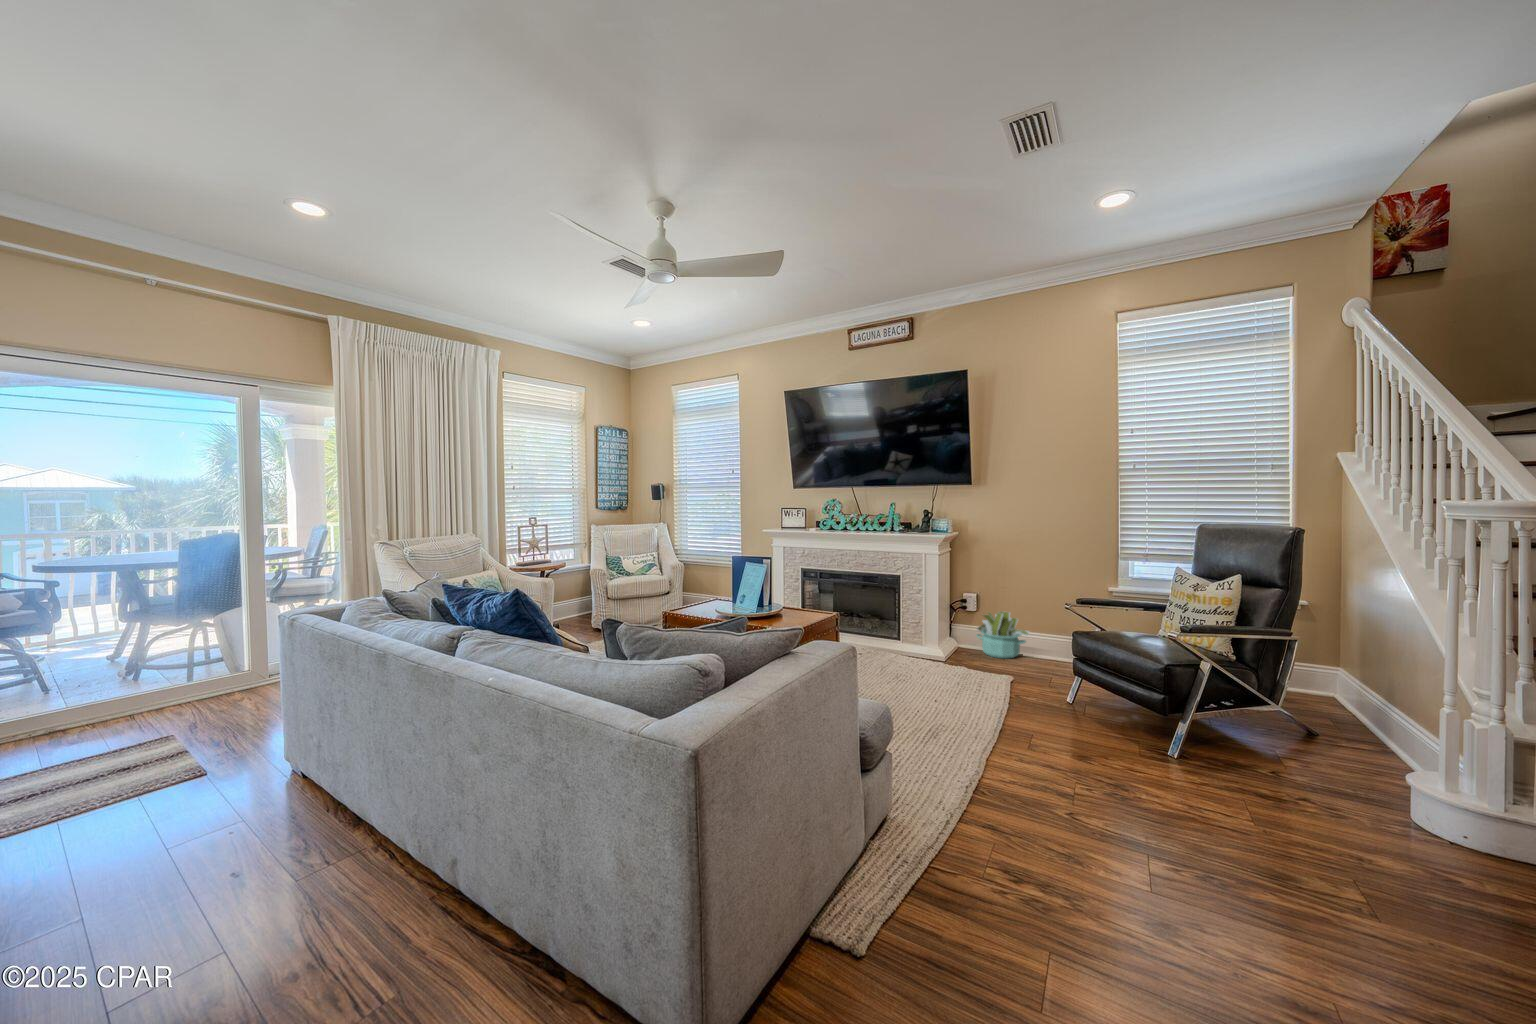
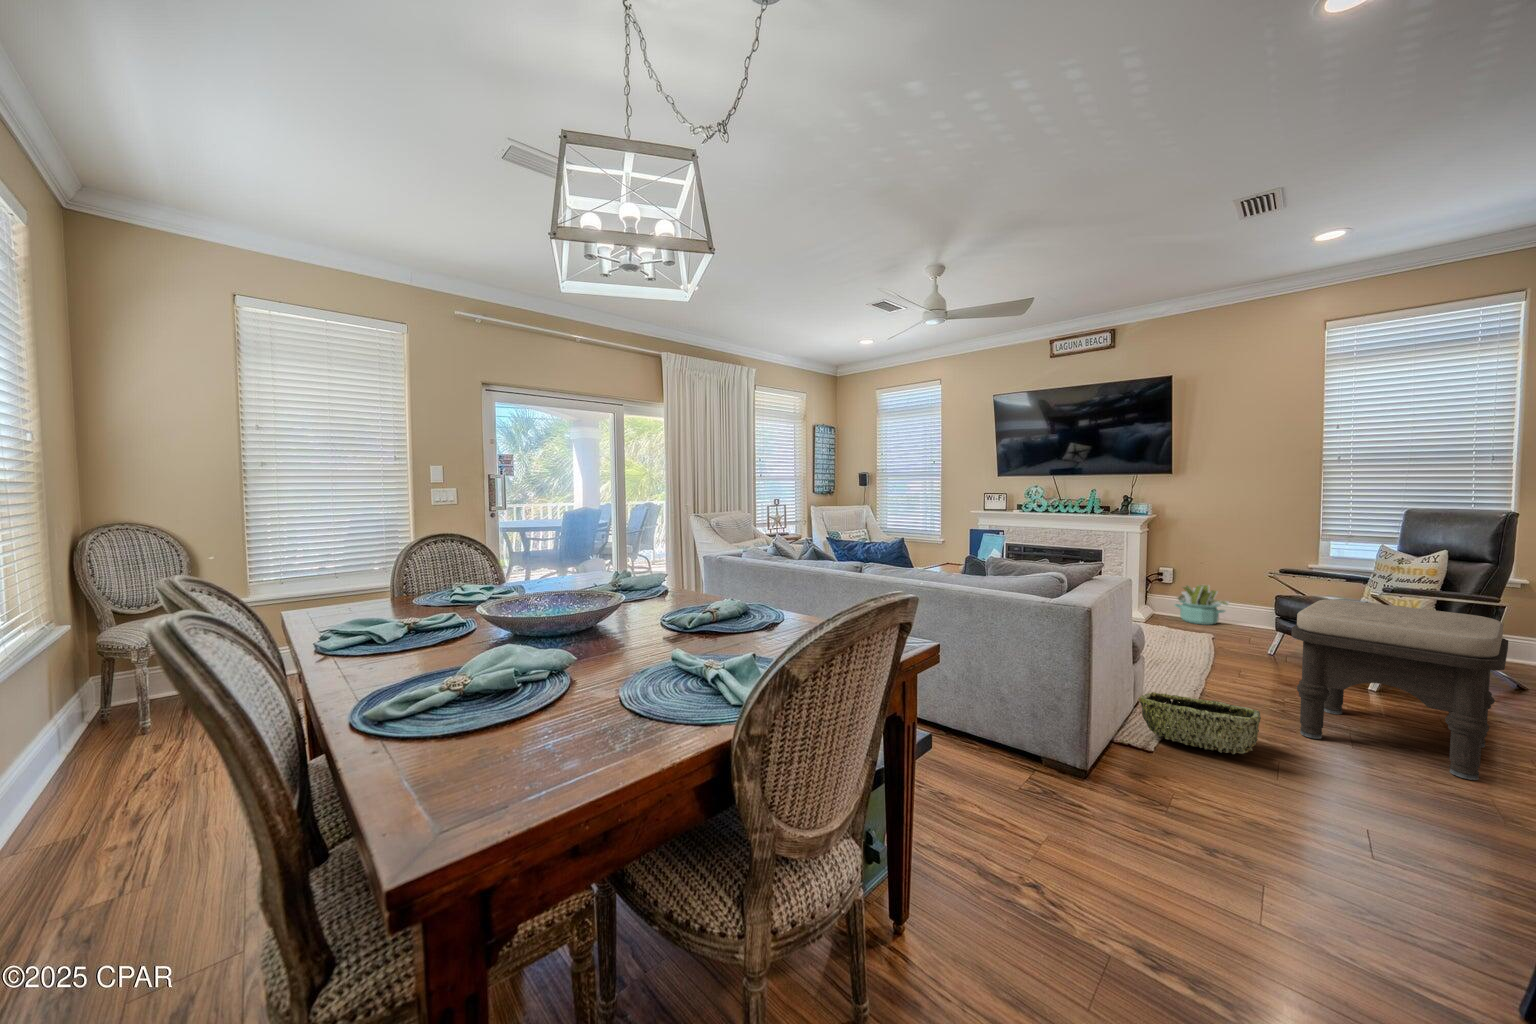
ottoman: none [1079,652,1350,951] -> present [1292,599,1508,780]
woven basket: none [870,815,1037,942] -> present [1139,692,1261,754]

